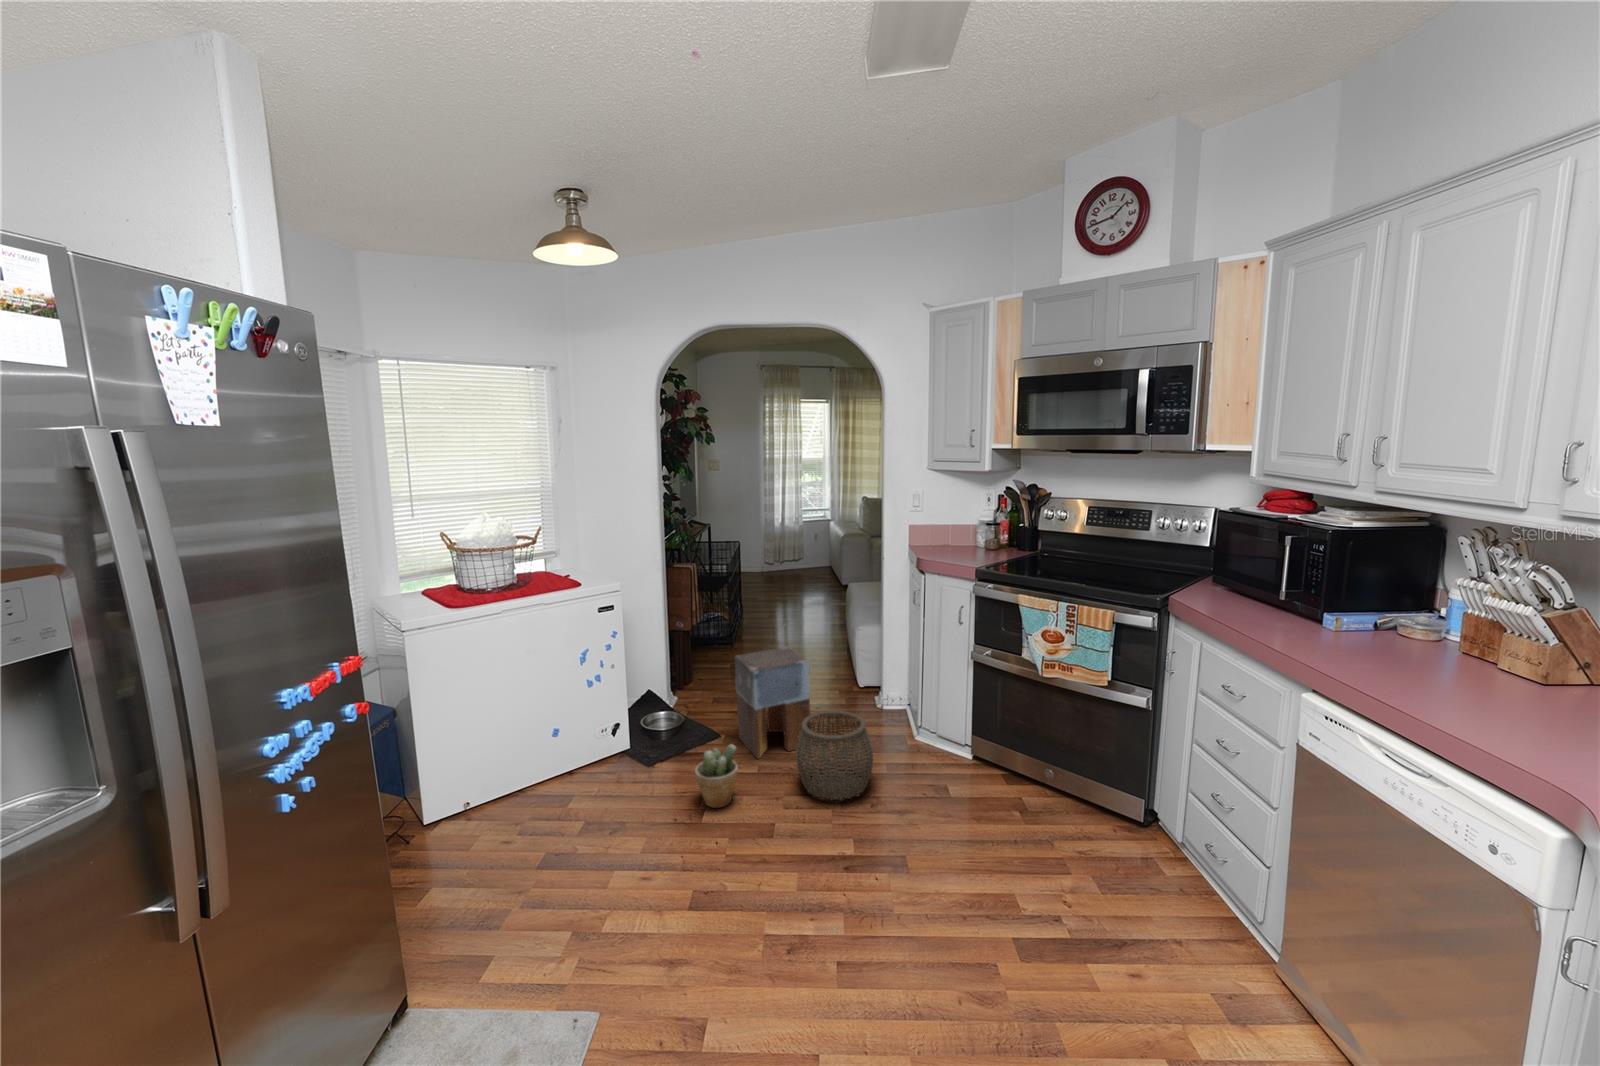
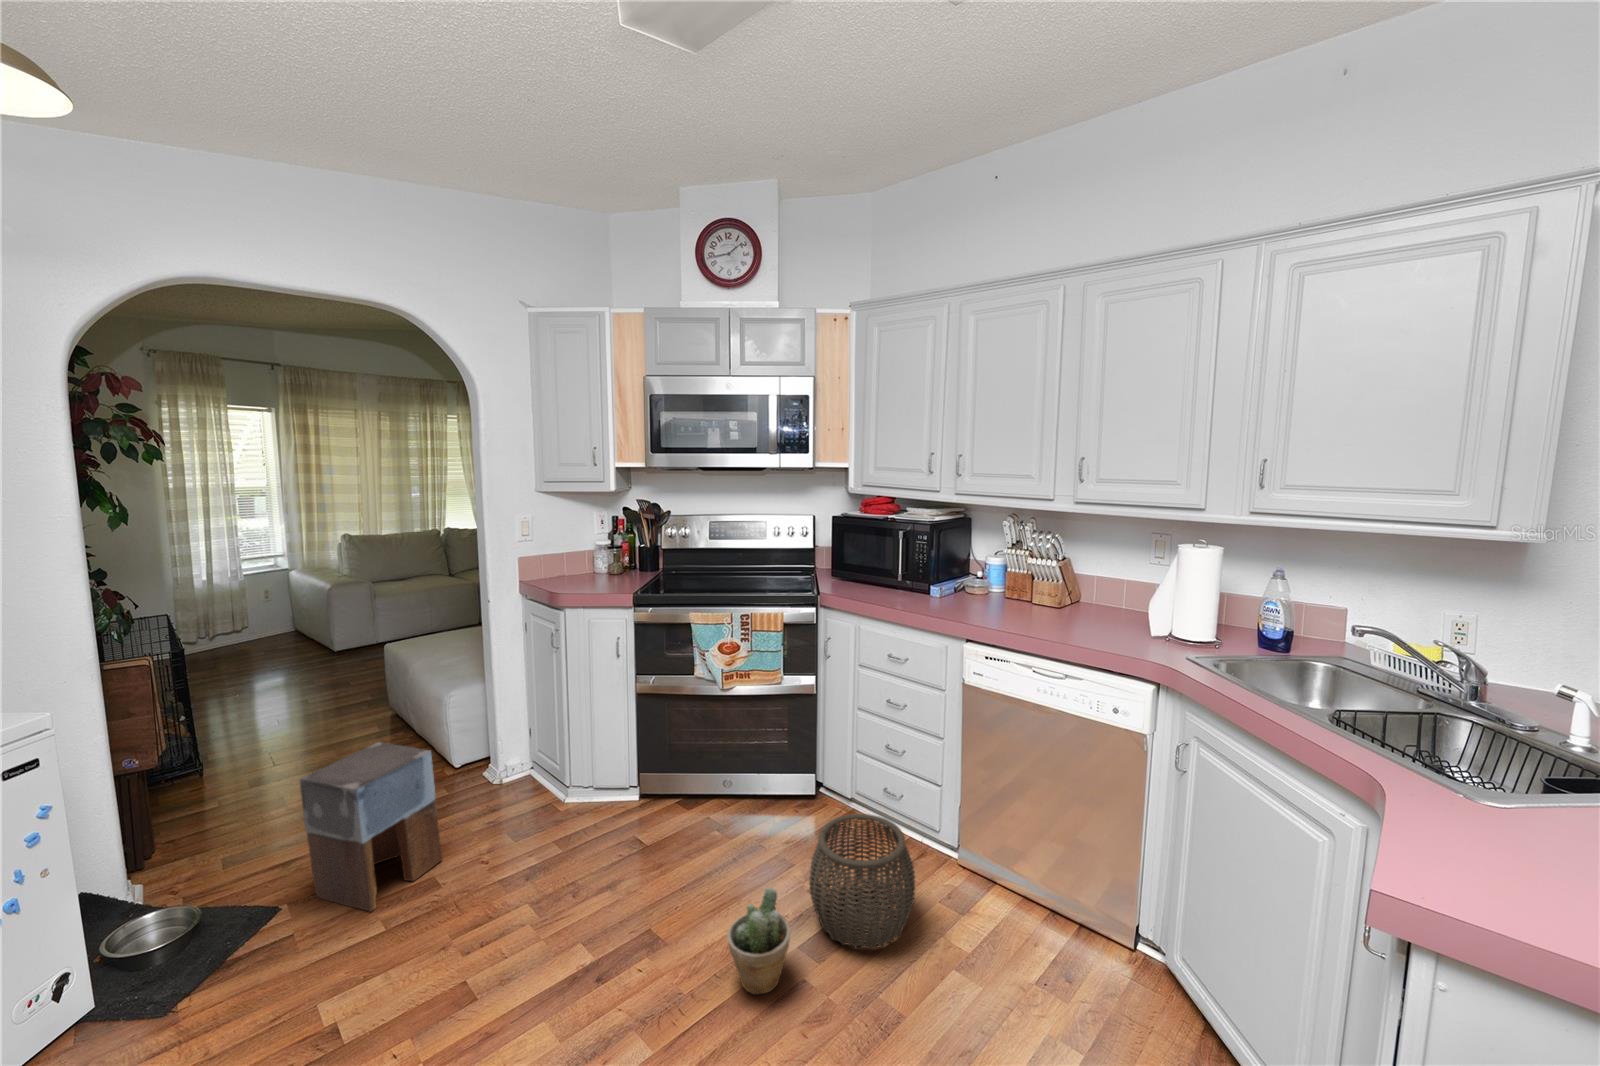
woven basket: present [796,711,873,800] -> present [809,814,915,949]
potted plant: present [695,744,738,808] -> present [727,887,790,994]

